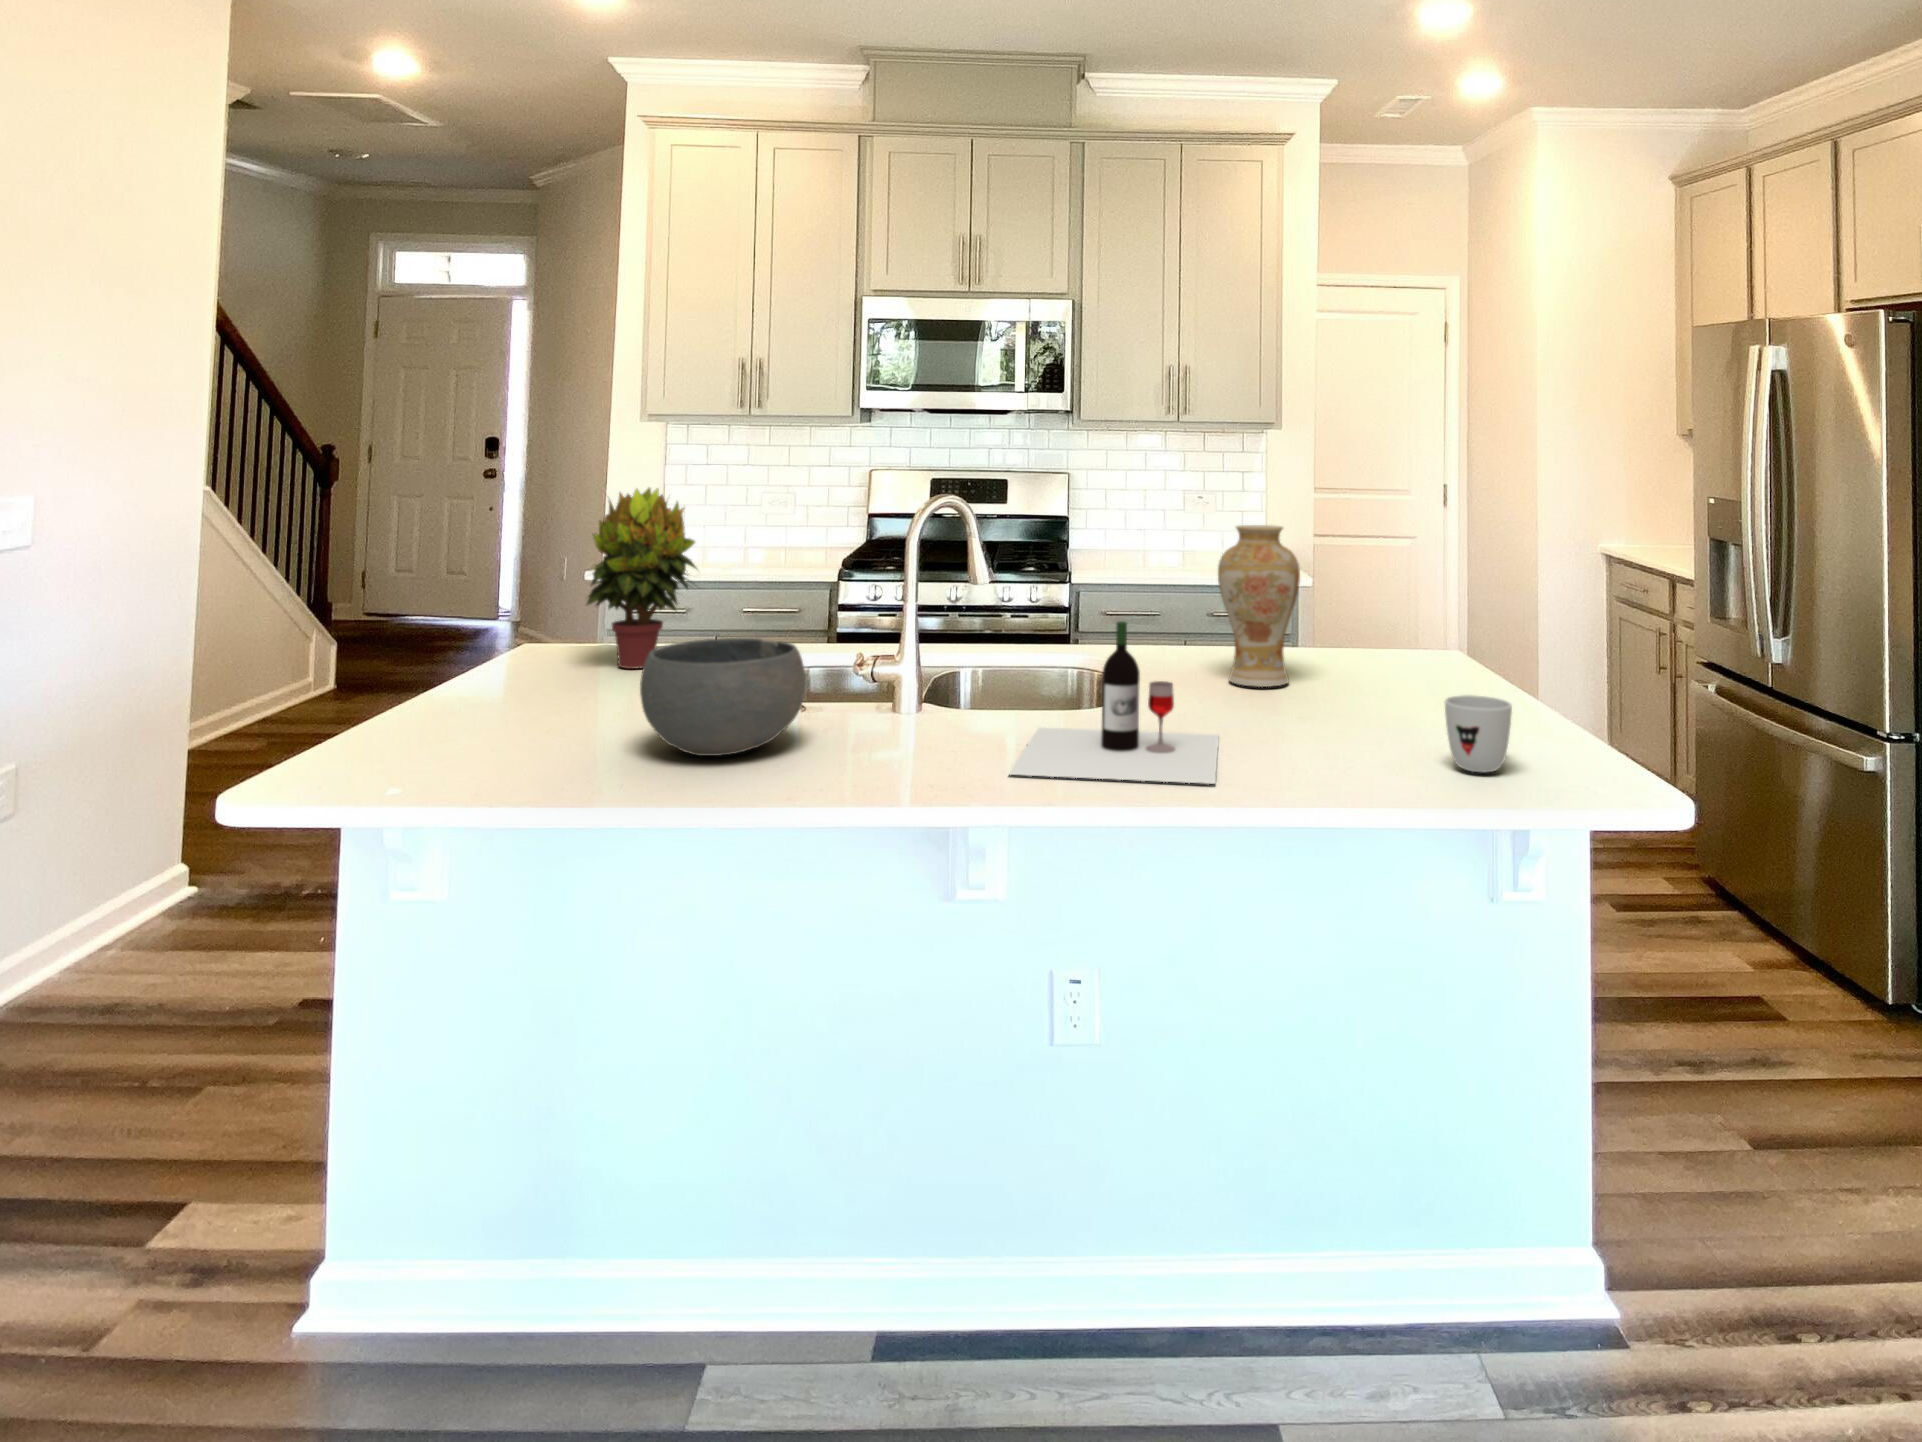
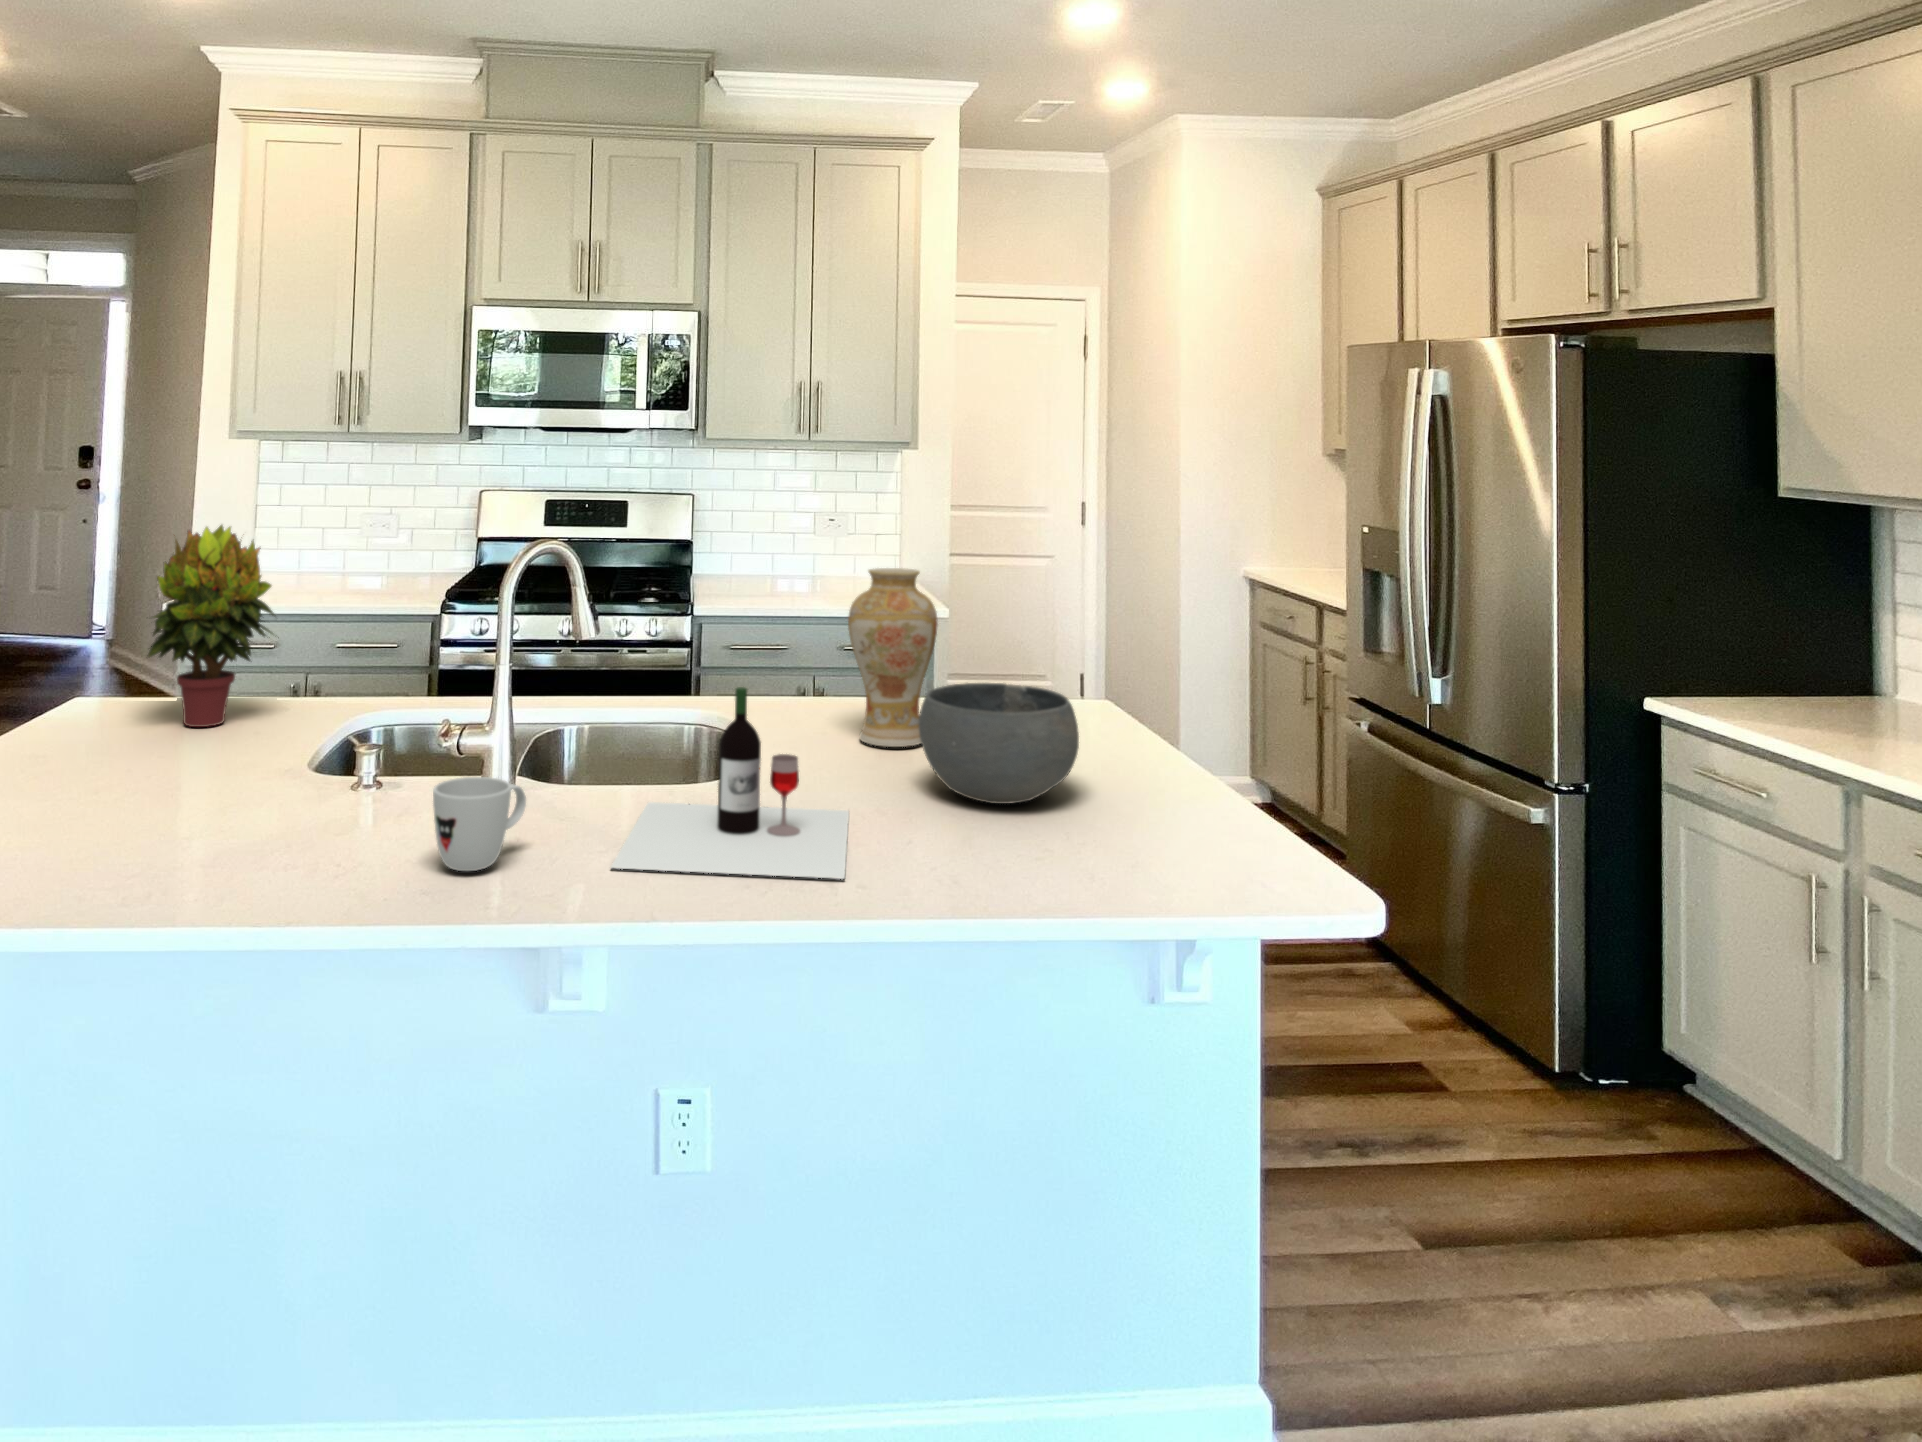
bowl: present [640,638,806,756] -> present [919,683,1079,804]
mug: present [1445,695,1512,772] -> present [433,777,526,871]

